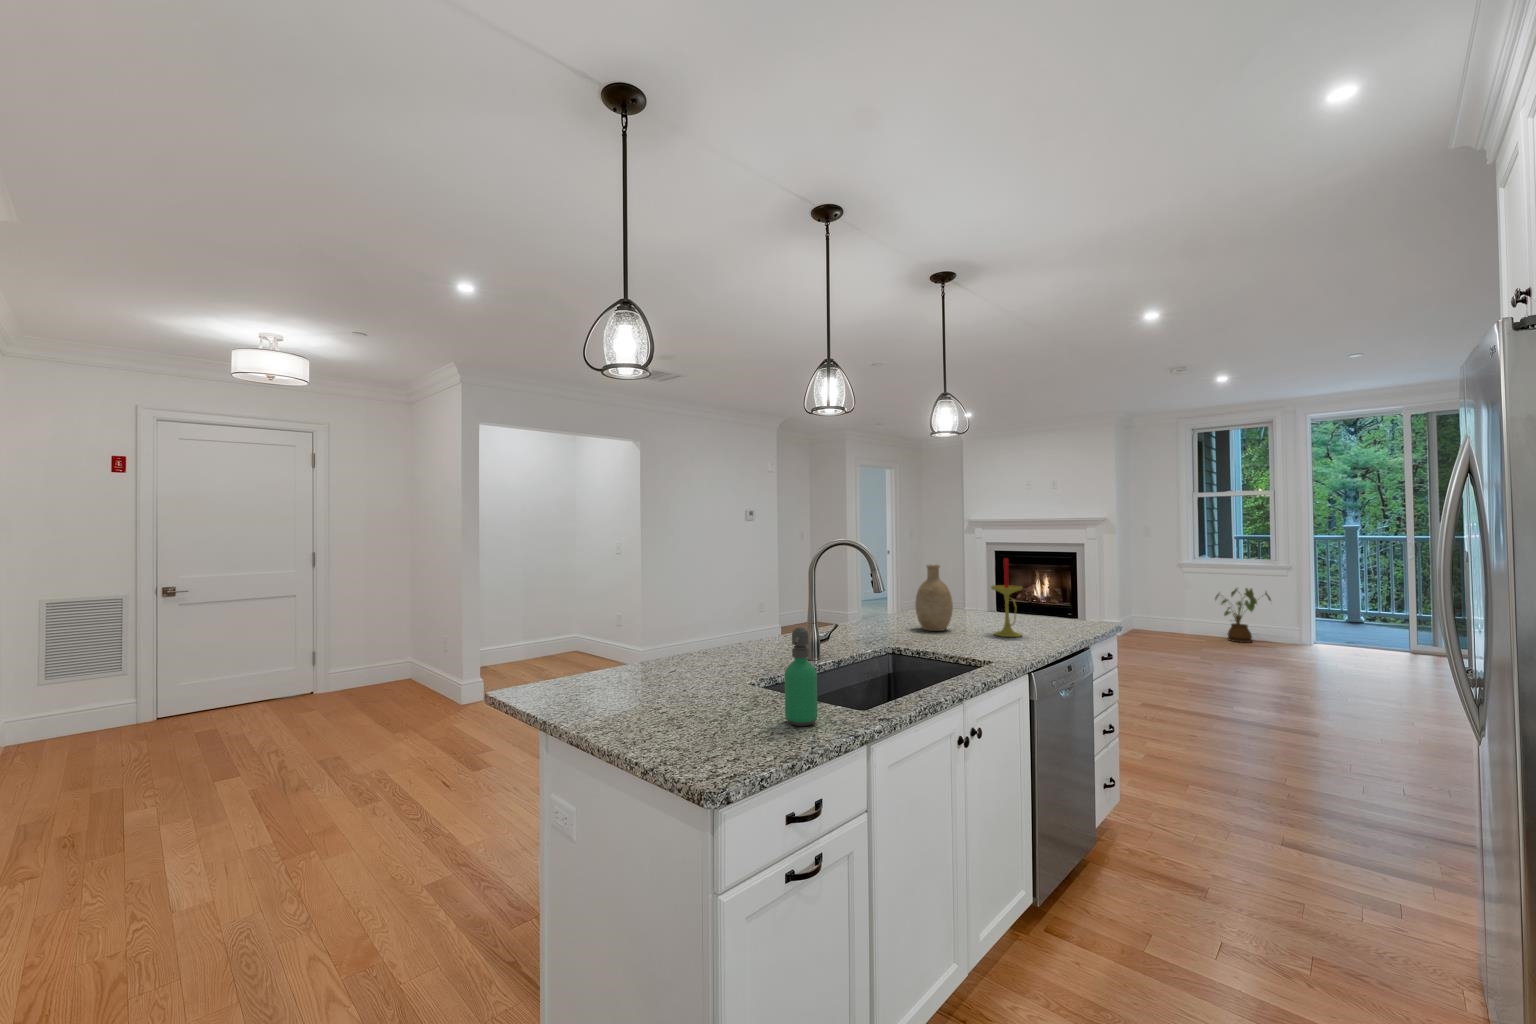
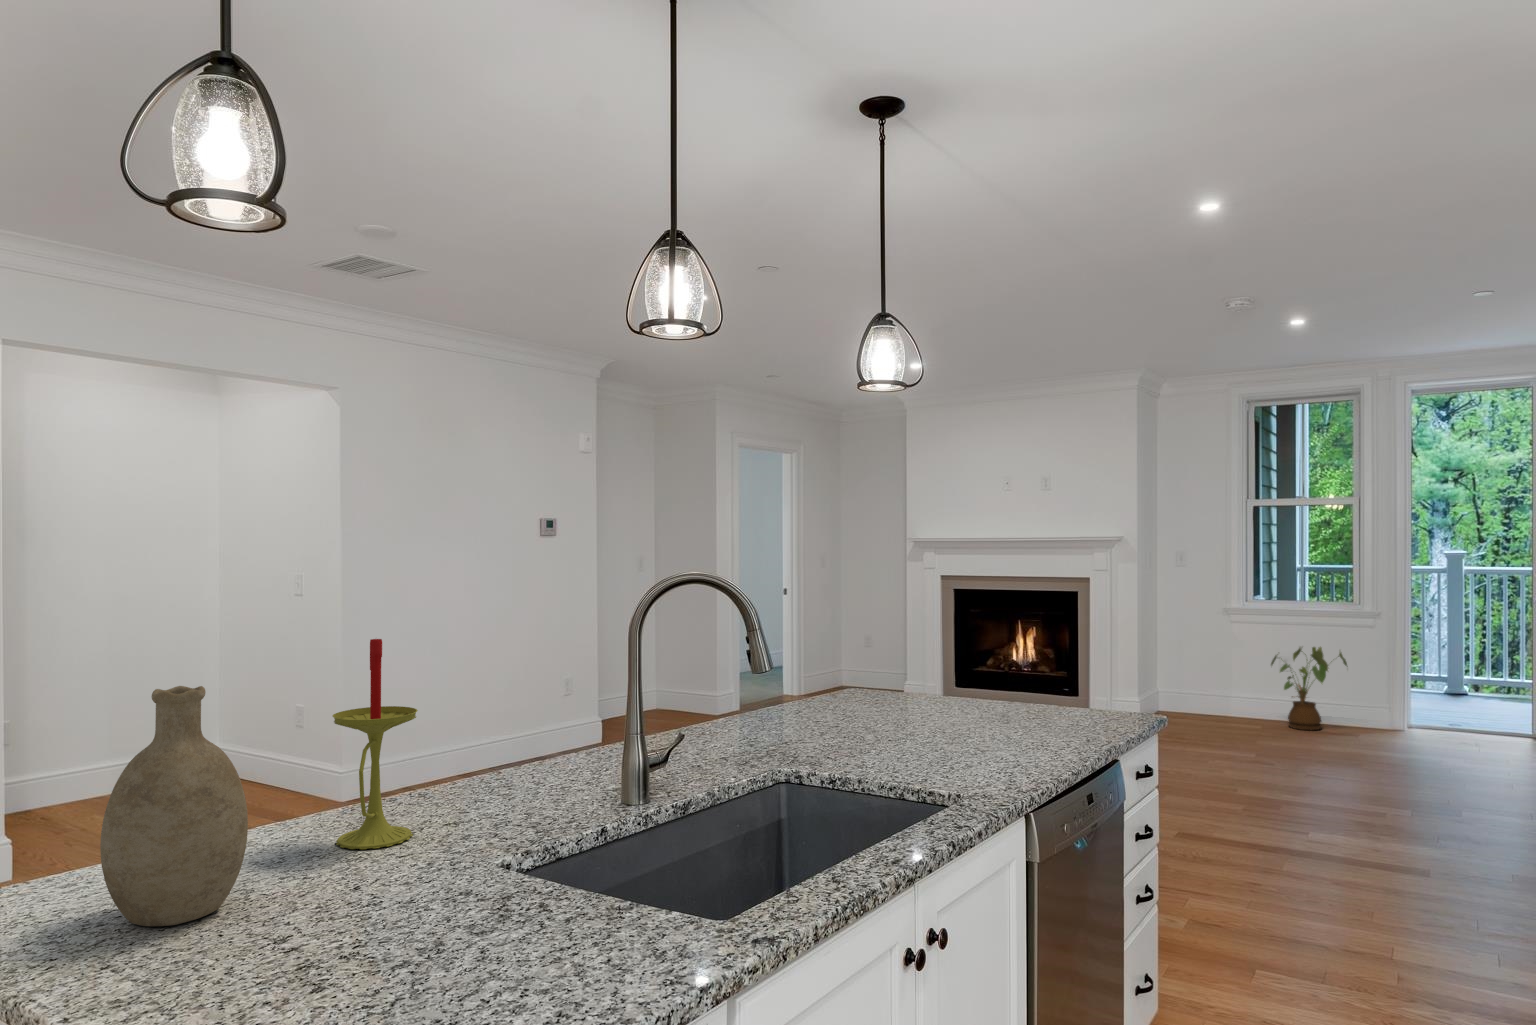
candle: present [991,558,1022,637] -> present [333,639,418,849]
decorative vase: present [915,565,953,631] -> present [100,686,248,926]
soap dispenser: present [785,627,817,726] -> none [559,757,628,969]

